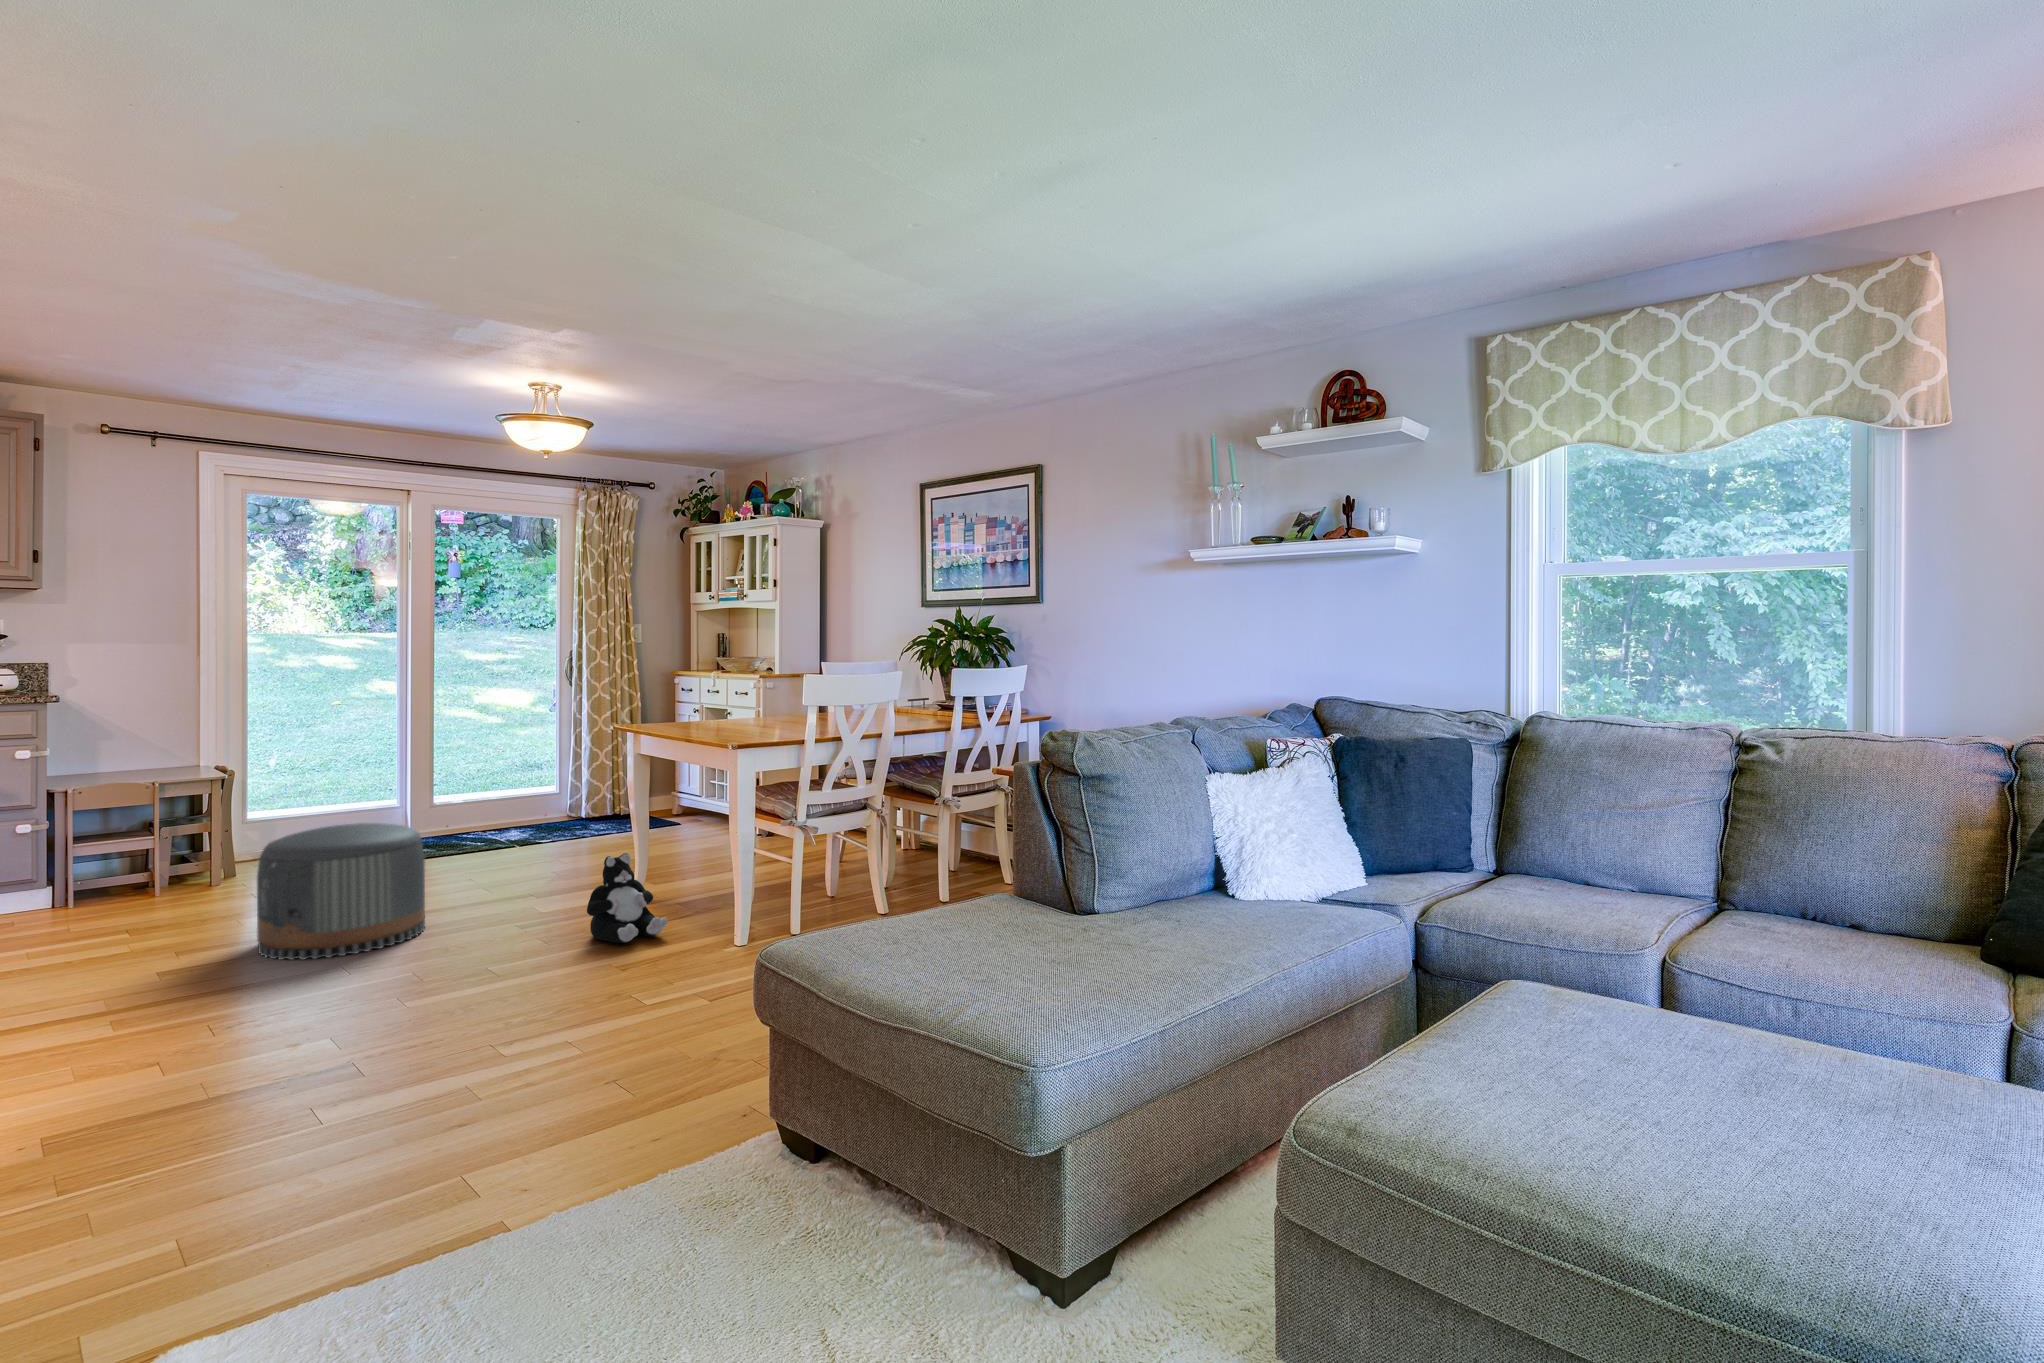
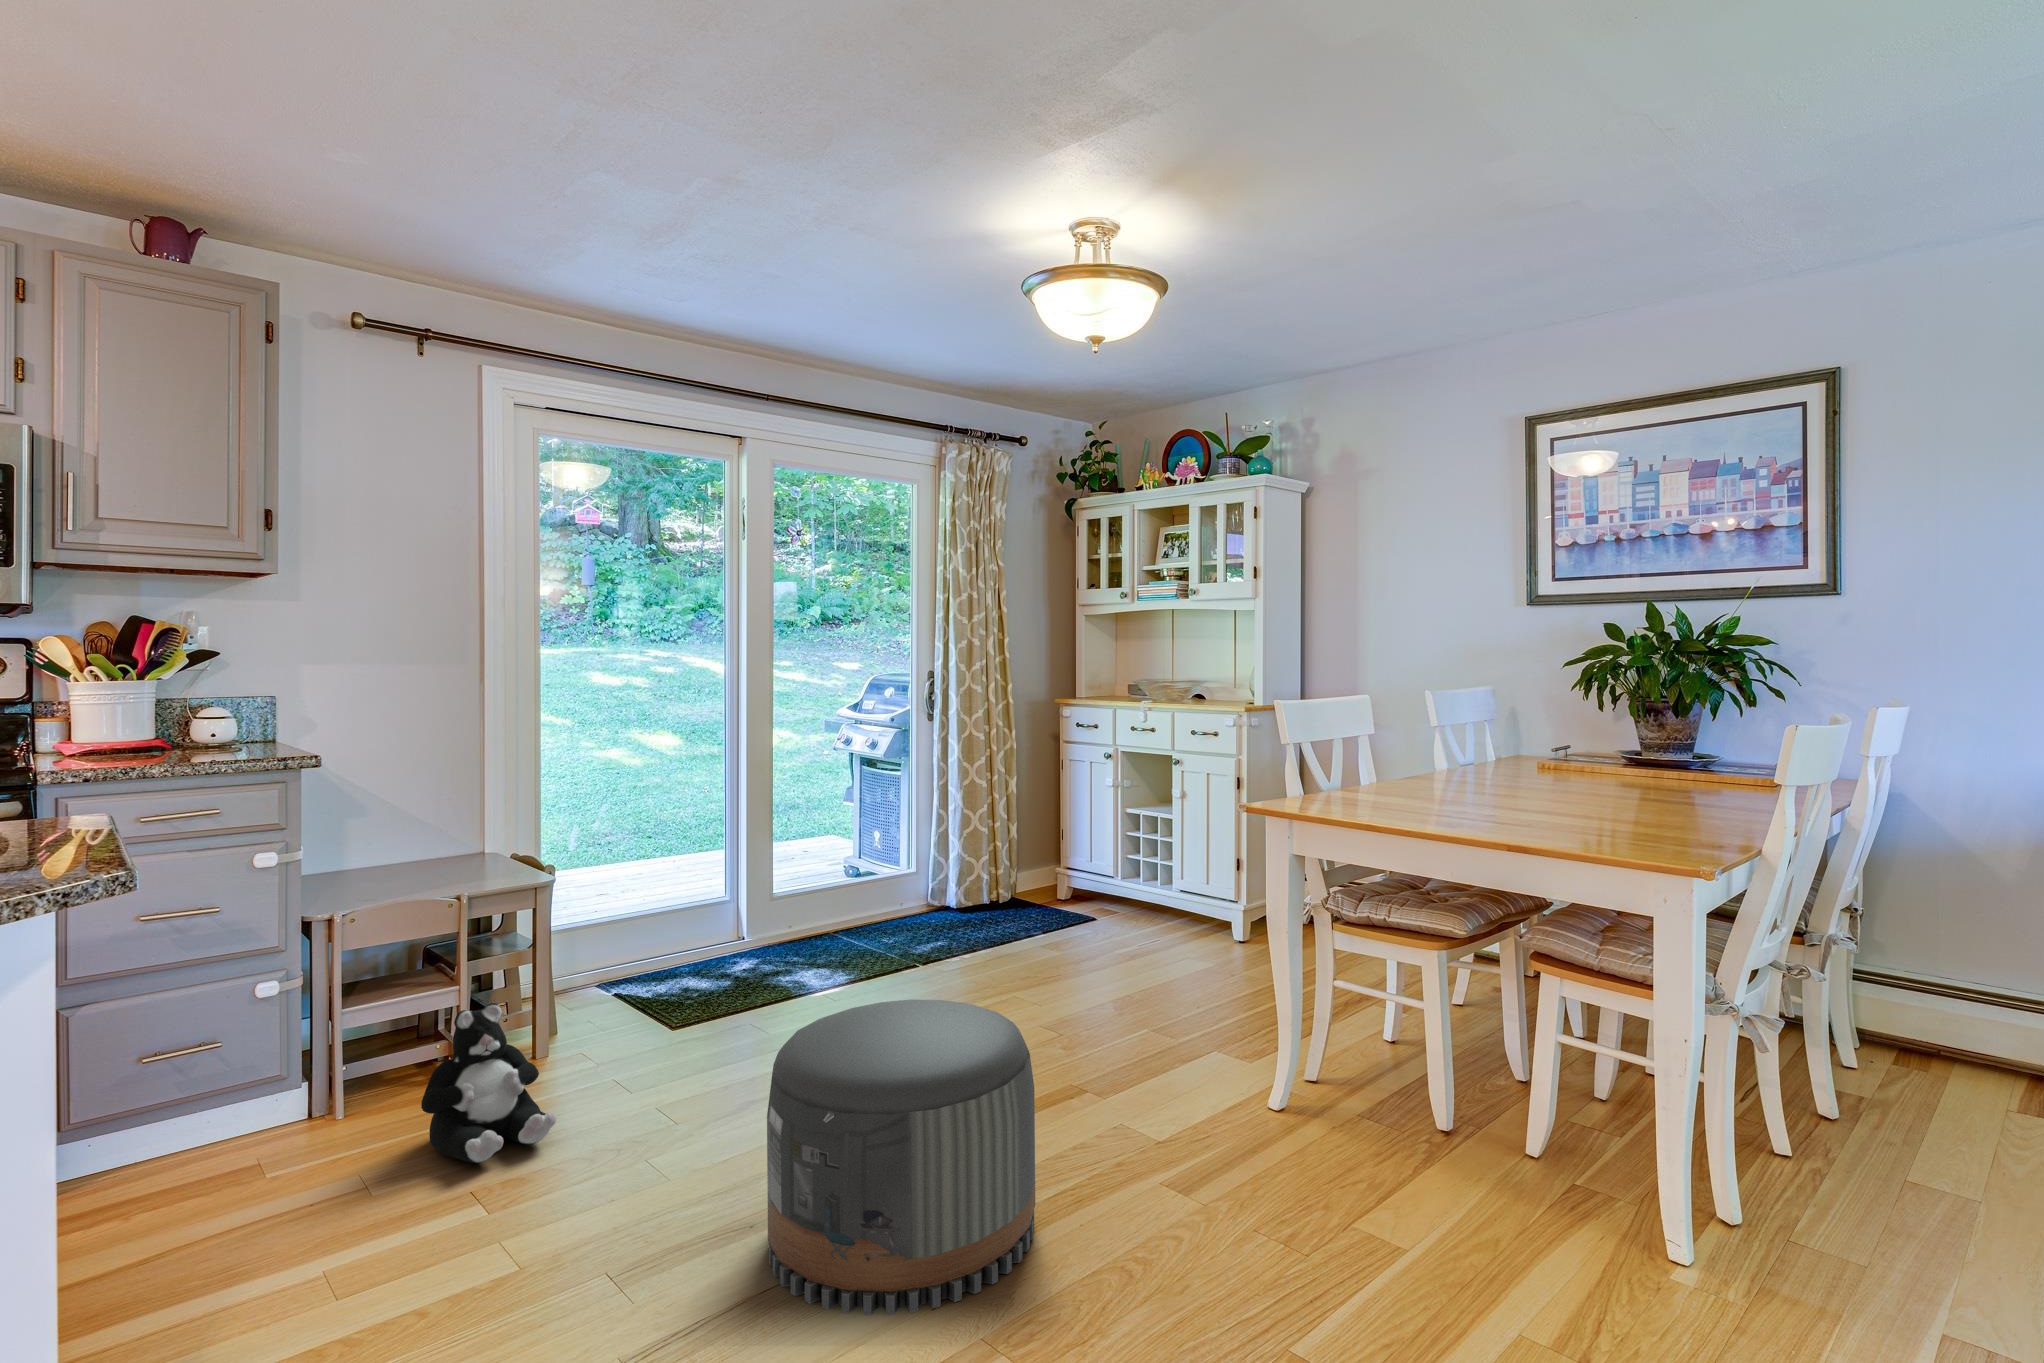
plush toy: present [587,853,668,943] -> present [421,1003,556,1163]

